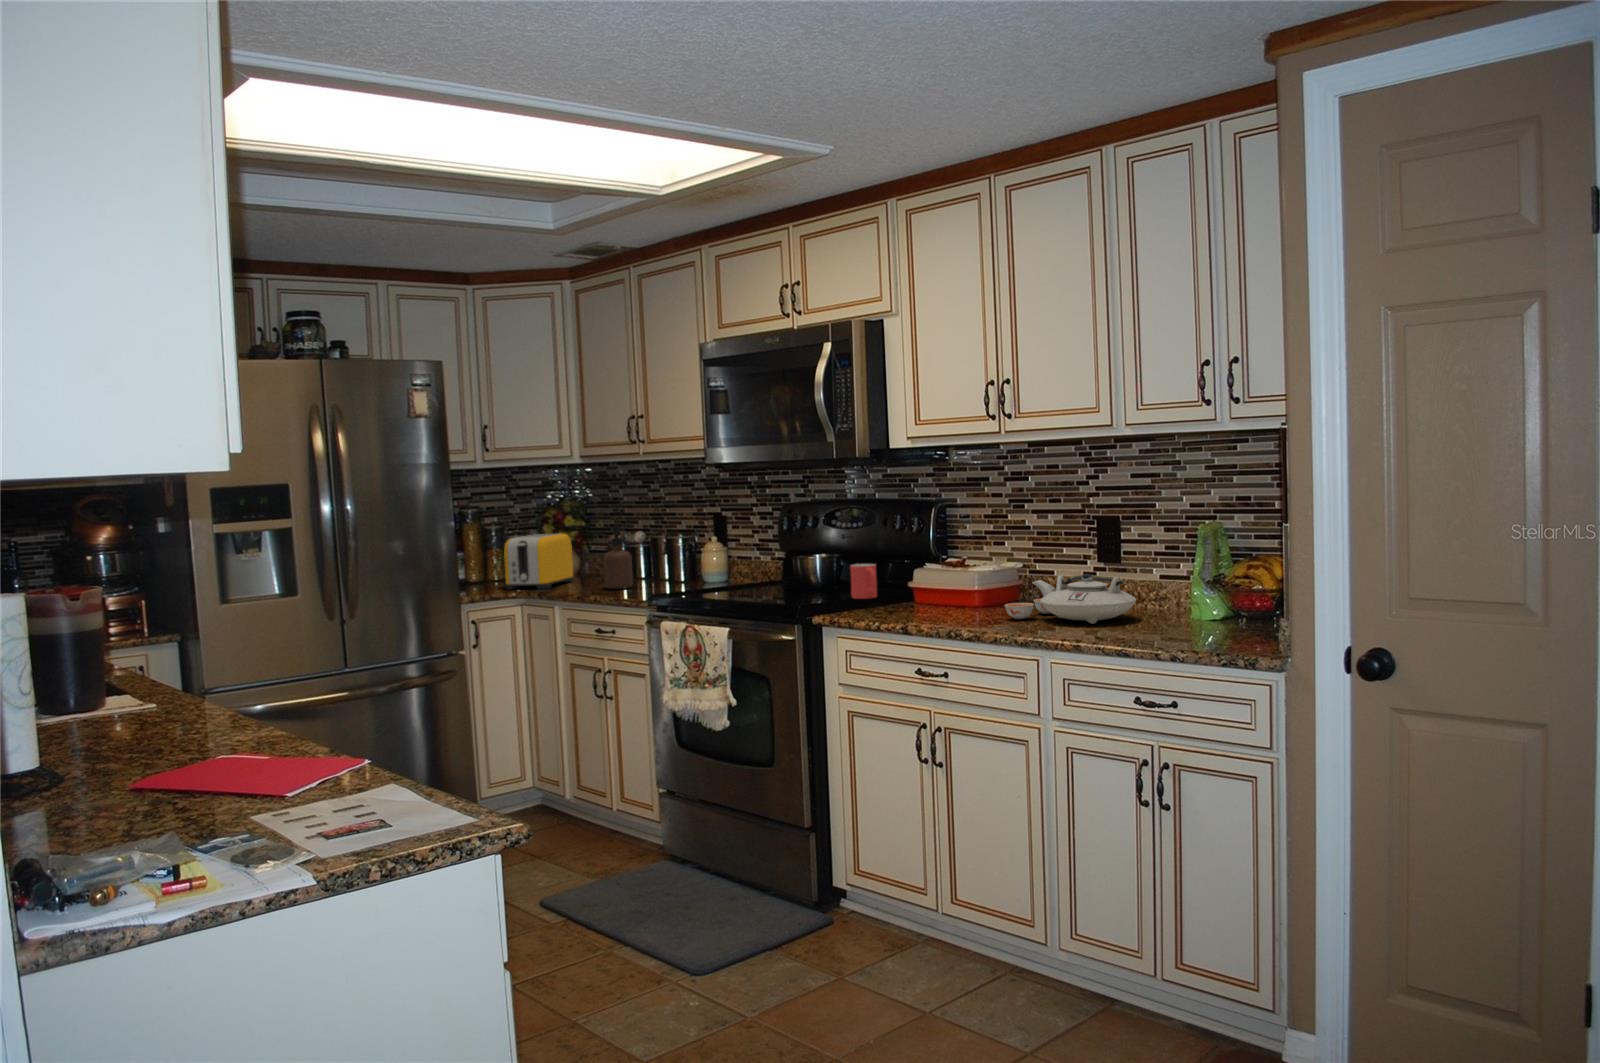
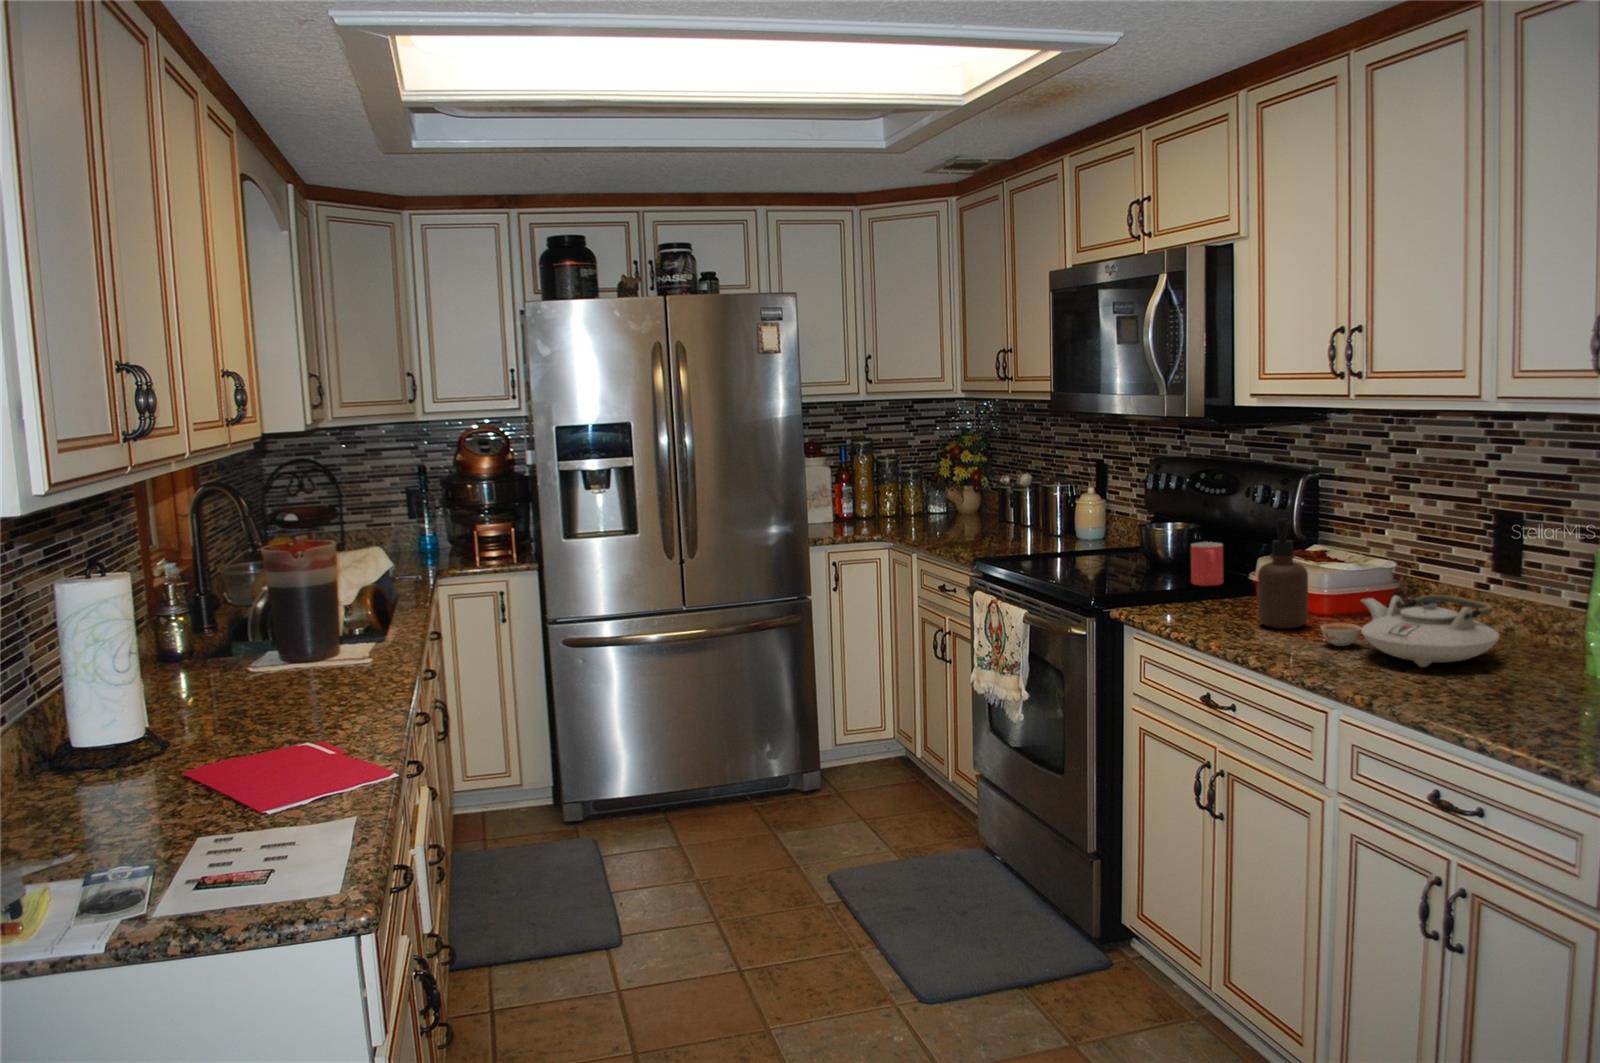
soap dispenser: present [604,525,633,589] -> present [1258,518,1308,629]
toaster: present [504,534,574,589] -> none [873,473,951,534]

